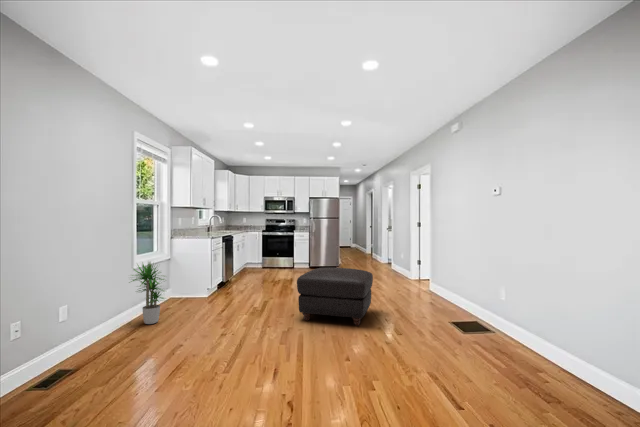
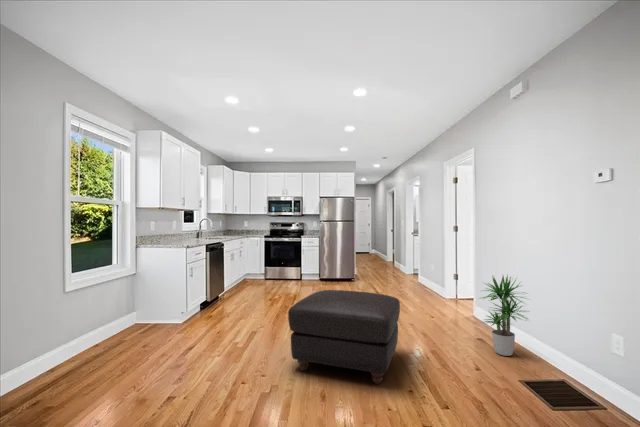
potted plant: present [131,262,164,324] -> present [482,275,528,356]

